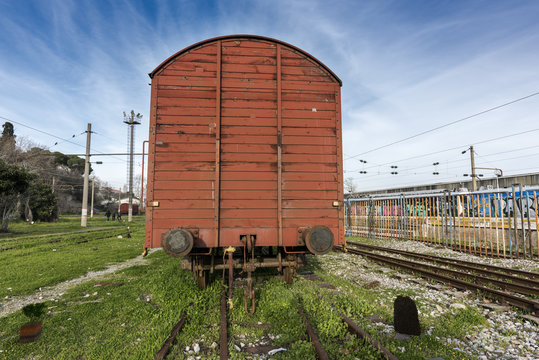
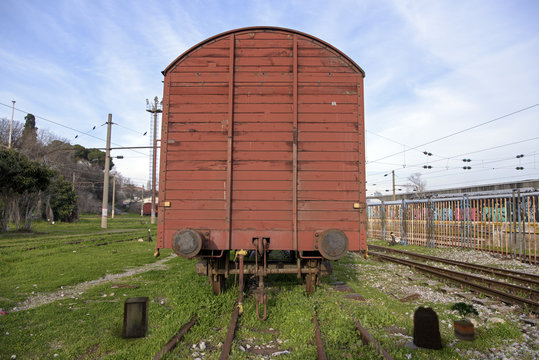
storage box: none [108,298,136,344] -> present [123,297,149,339]
potted tree: present [19,302,48,343] -> present [450,302,479,340]

